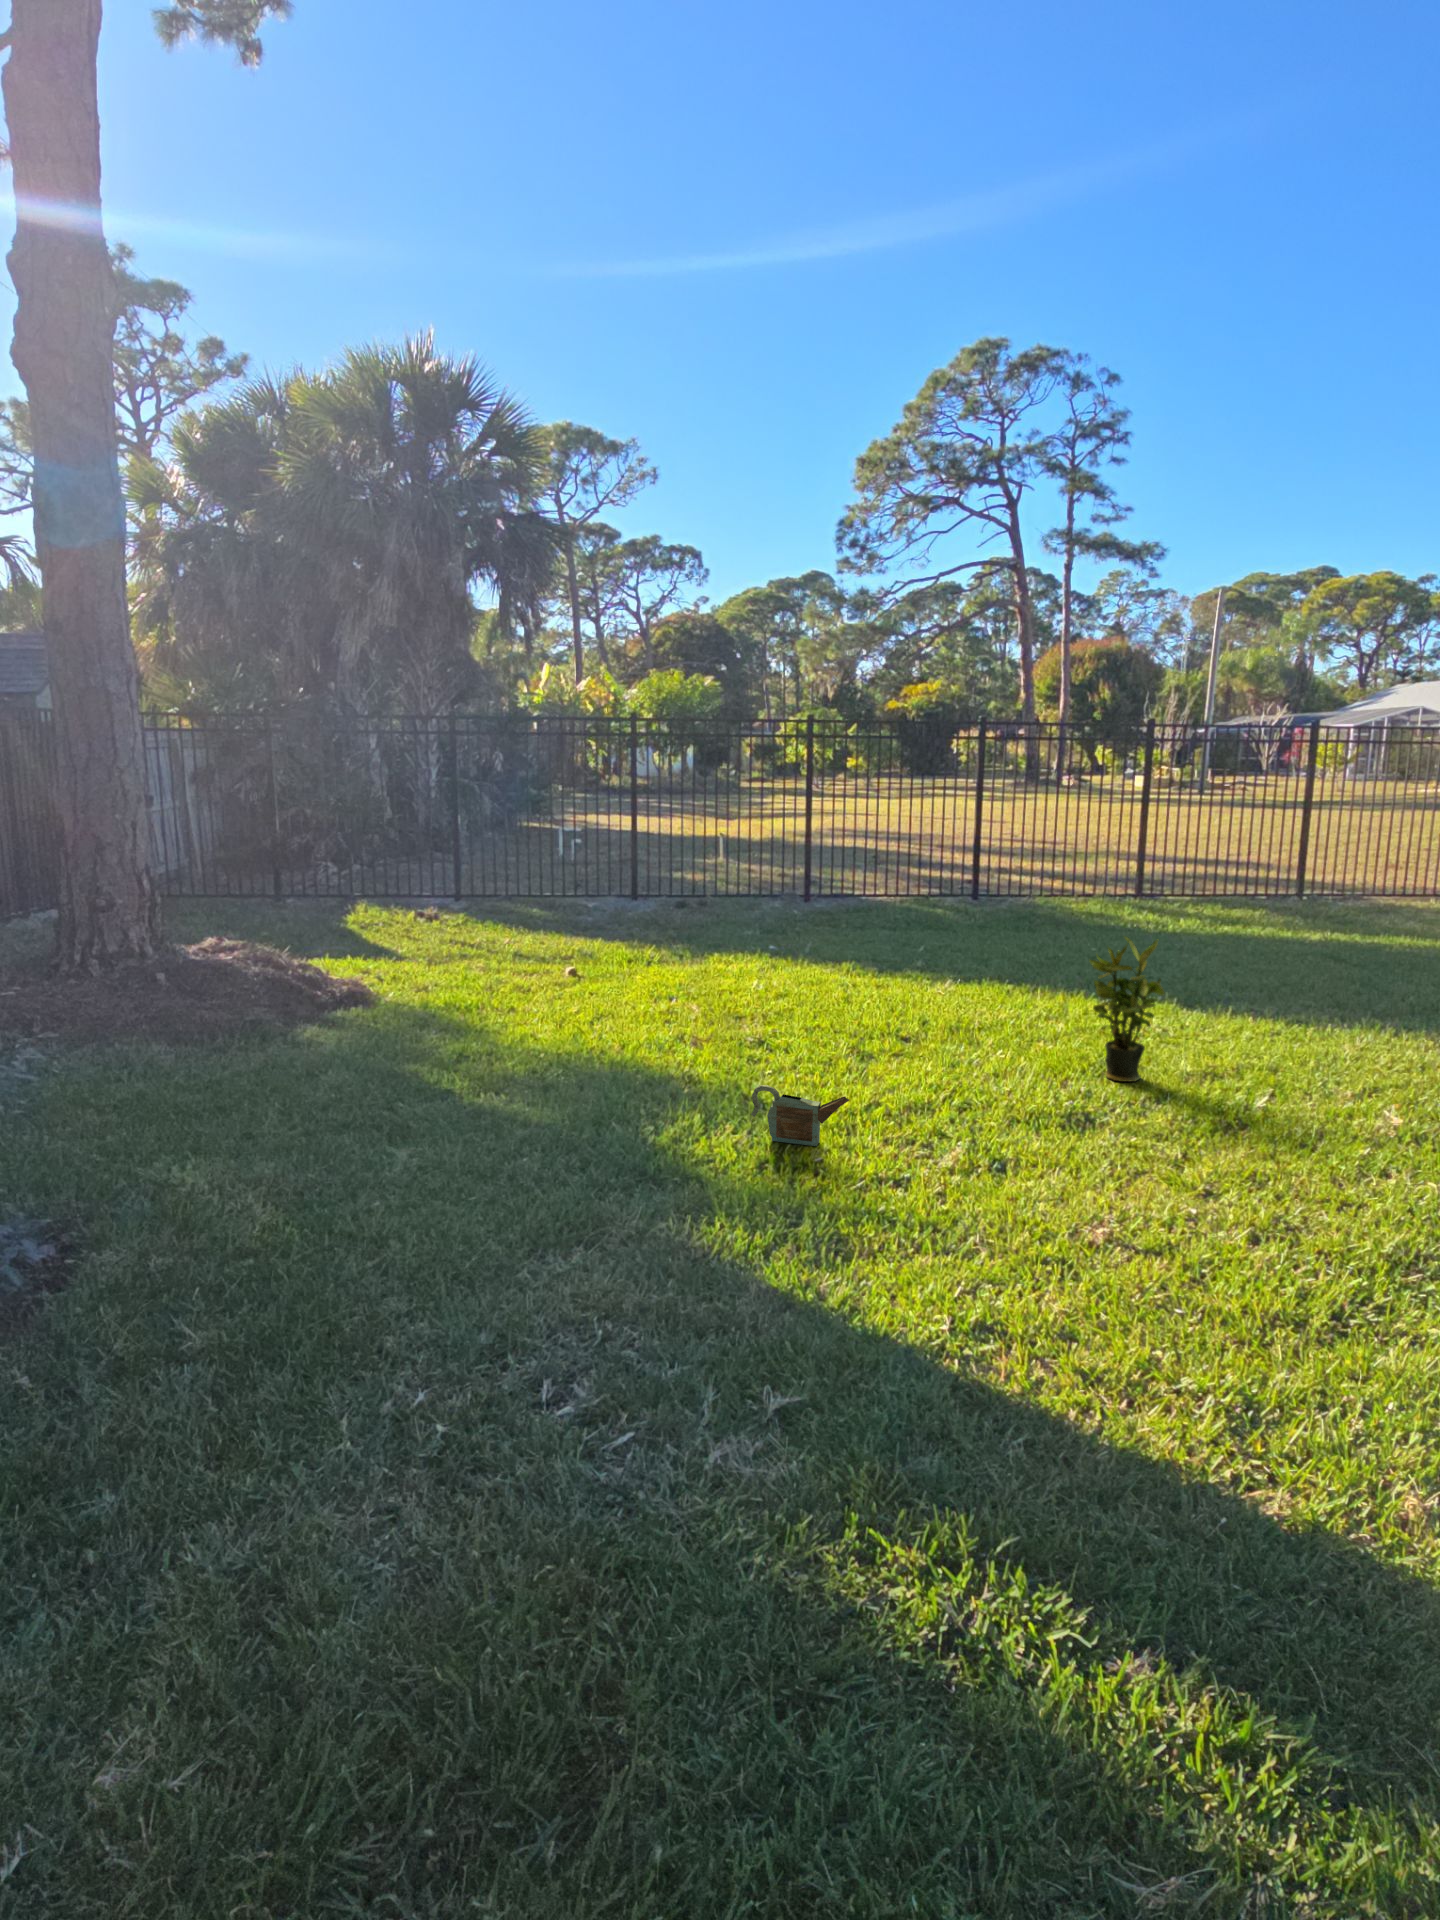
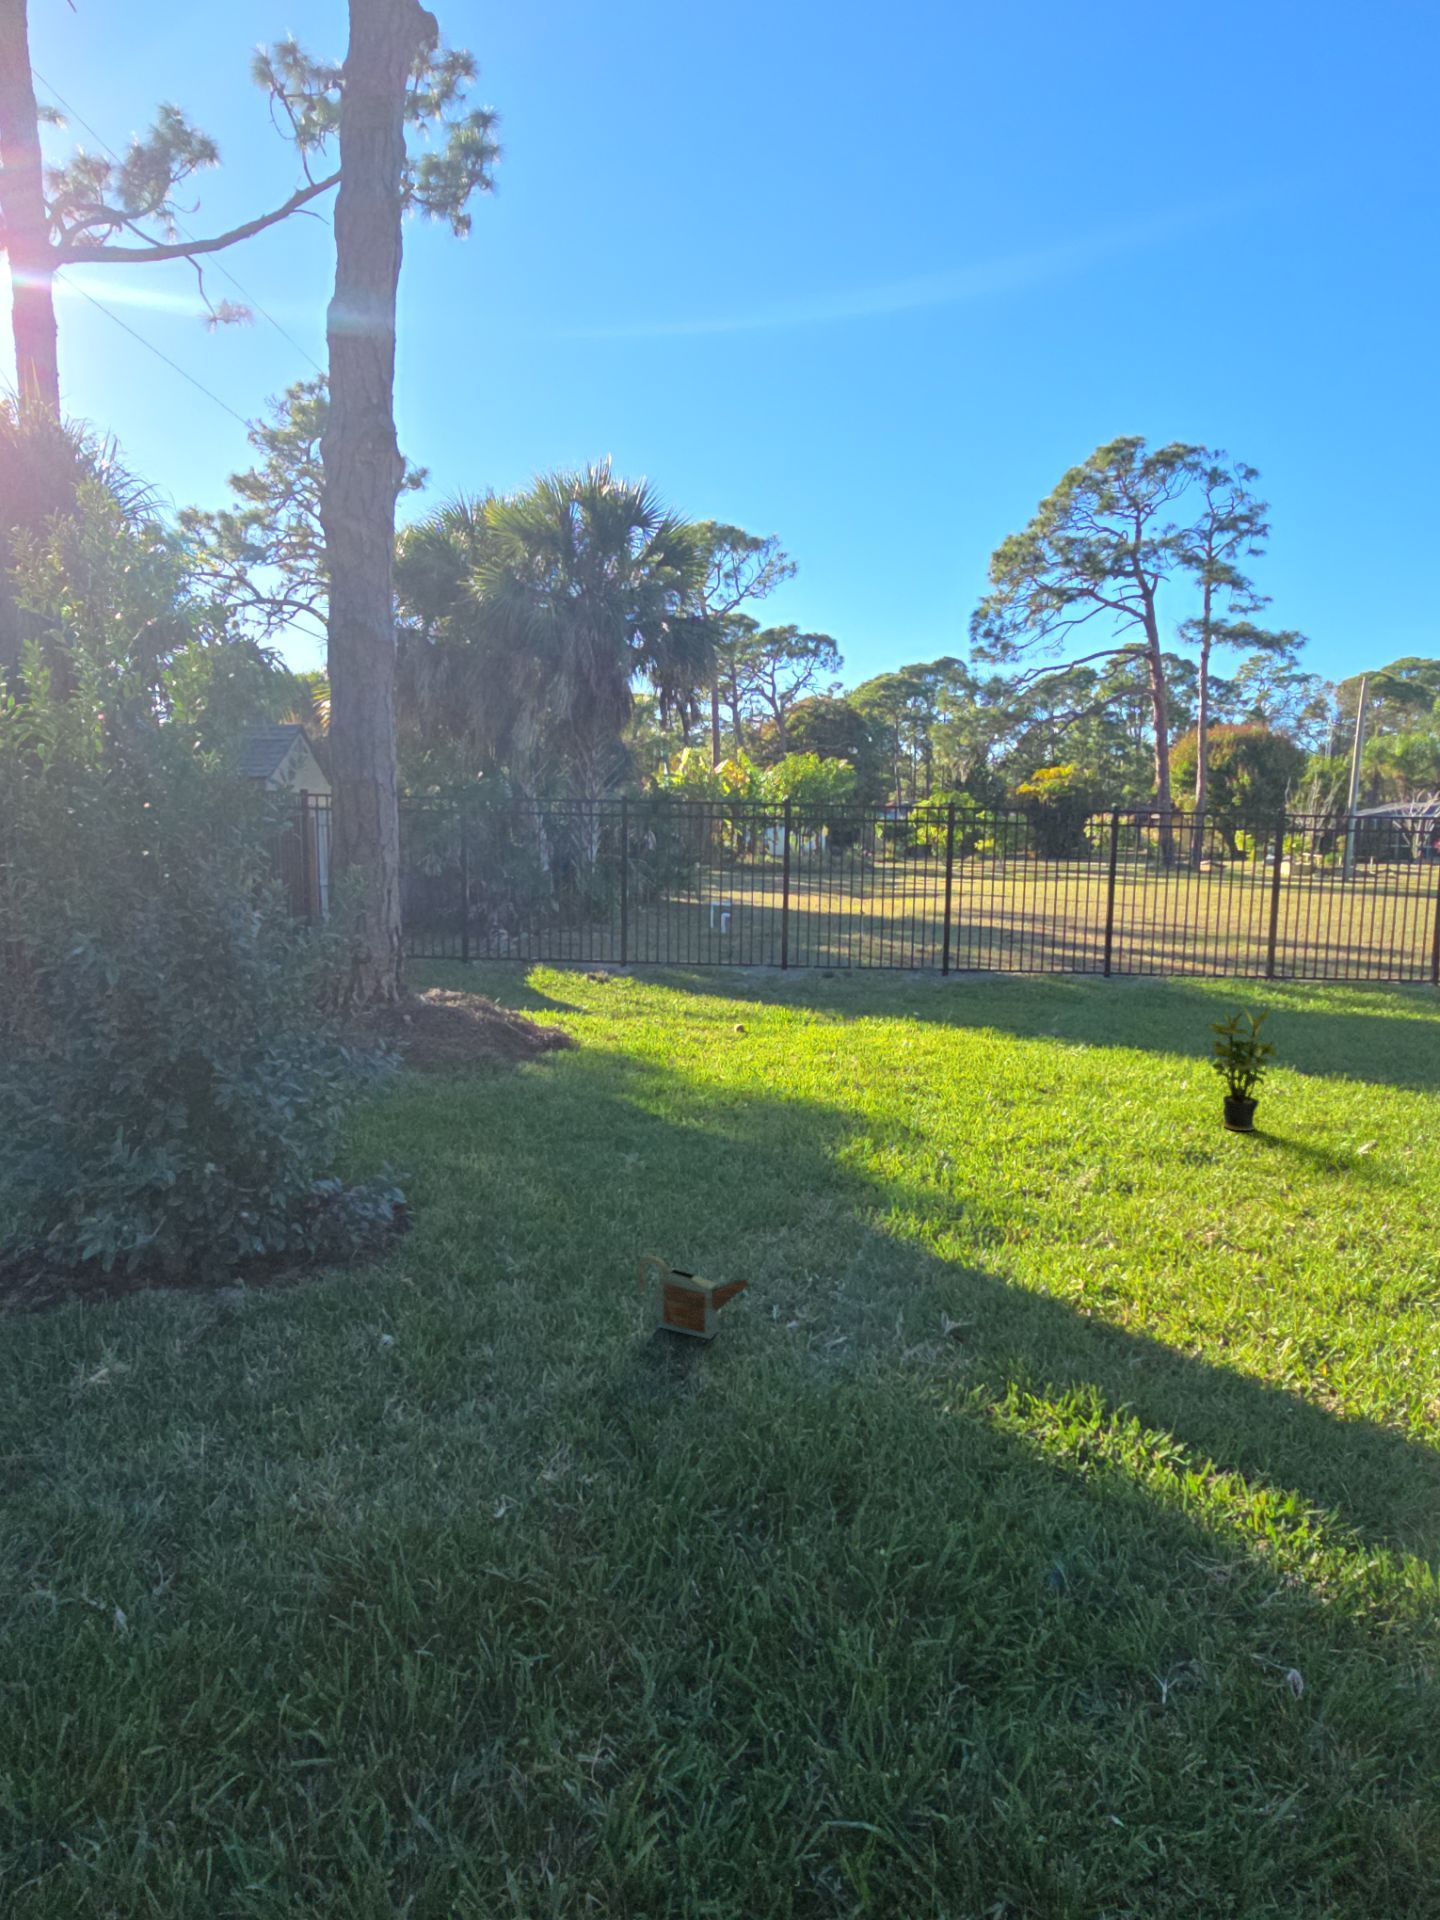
watering can: present [751,1085,849,1146] -> present [636,1256,749,1339]

